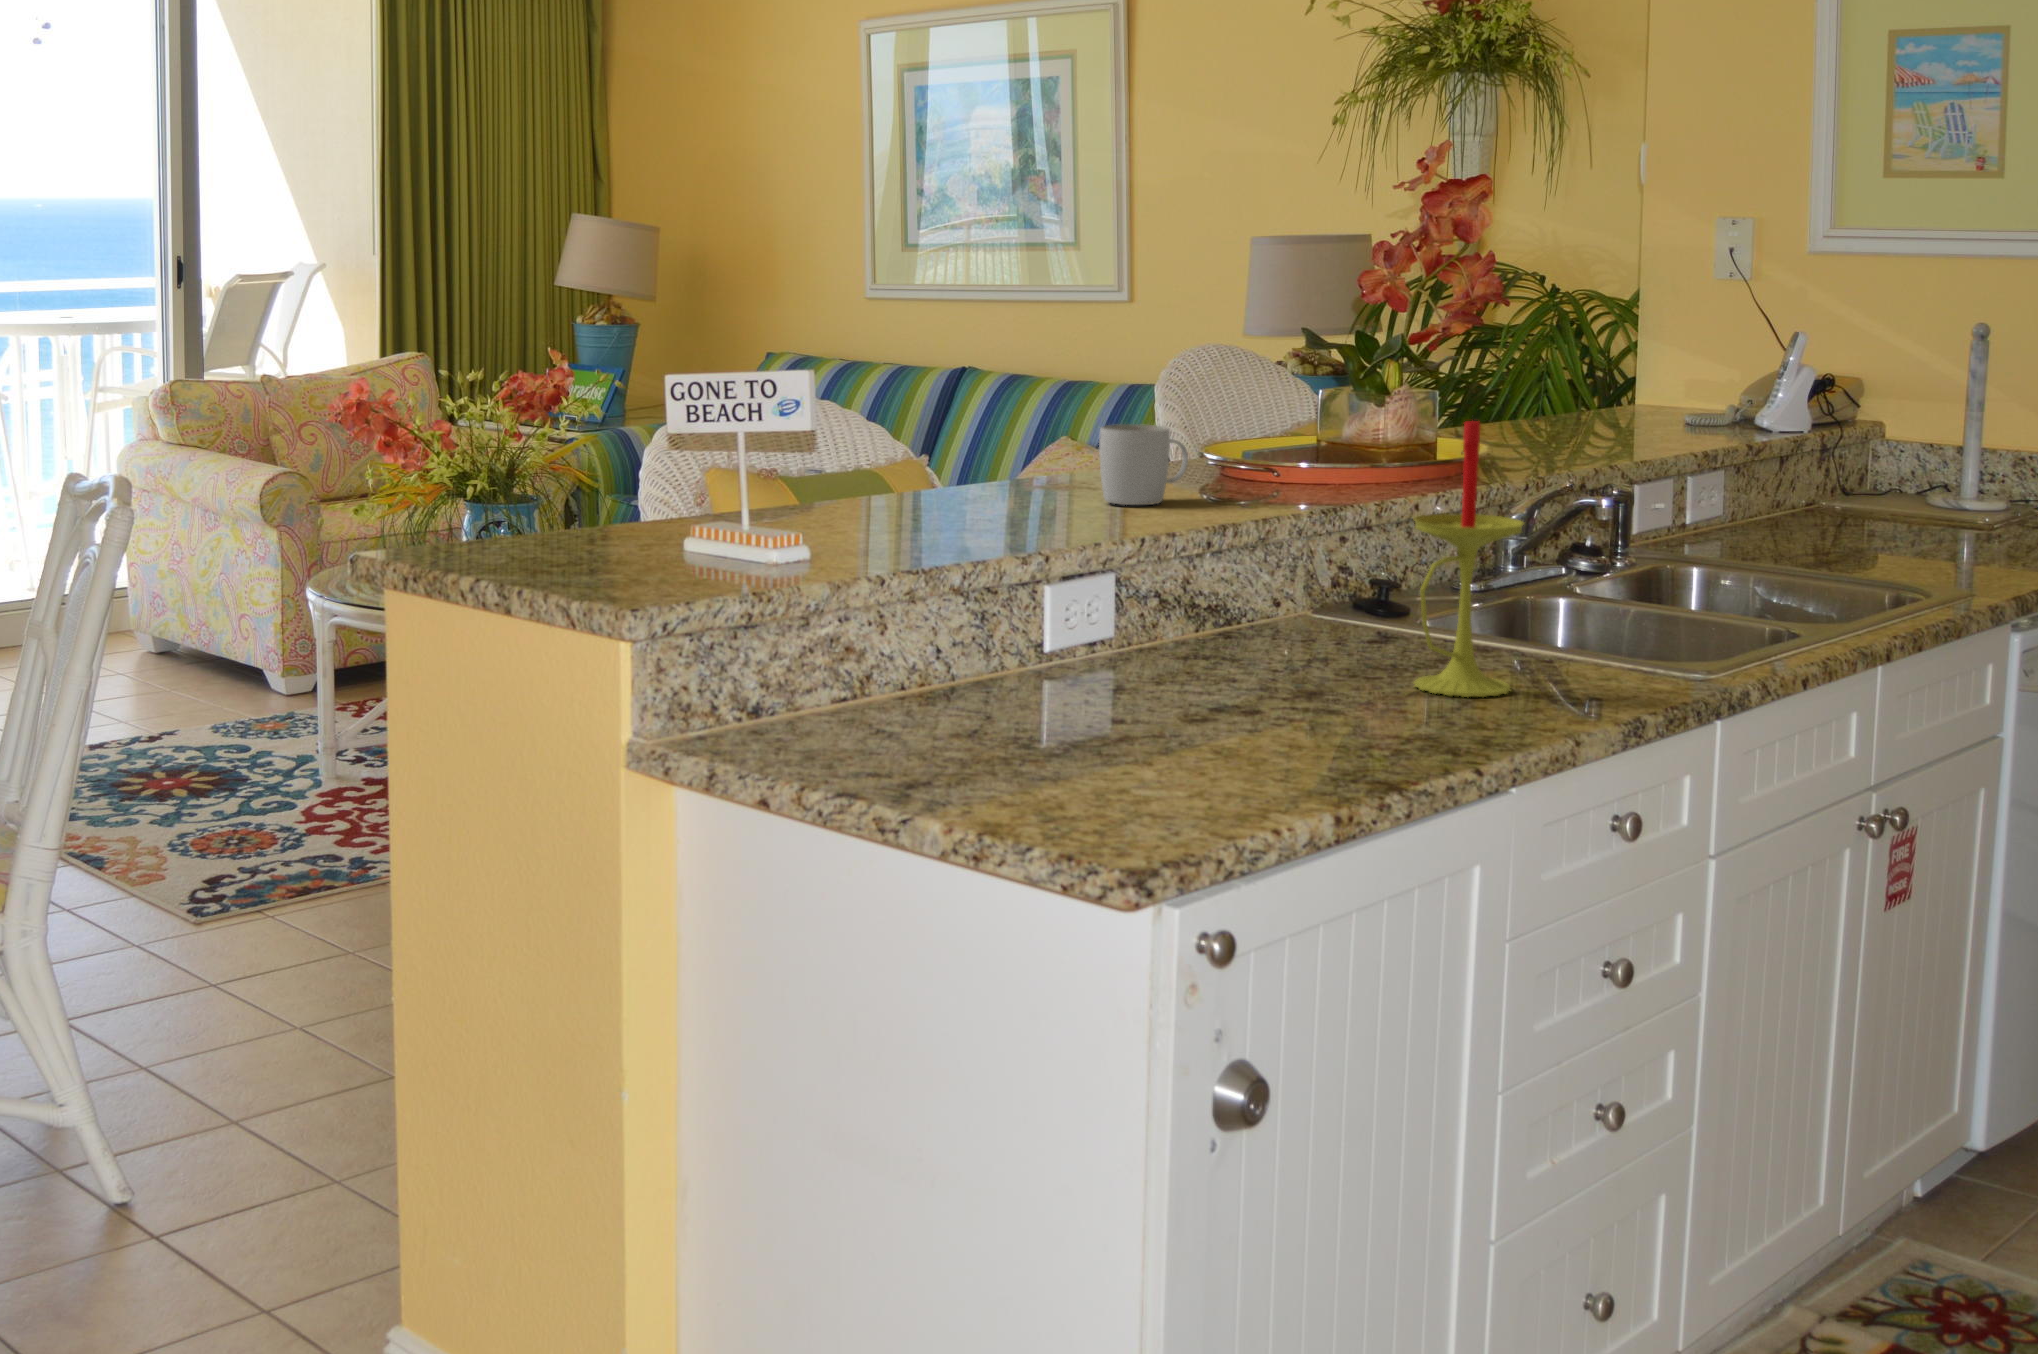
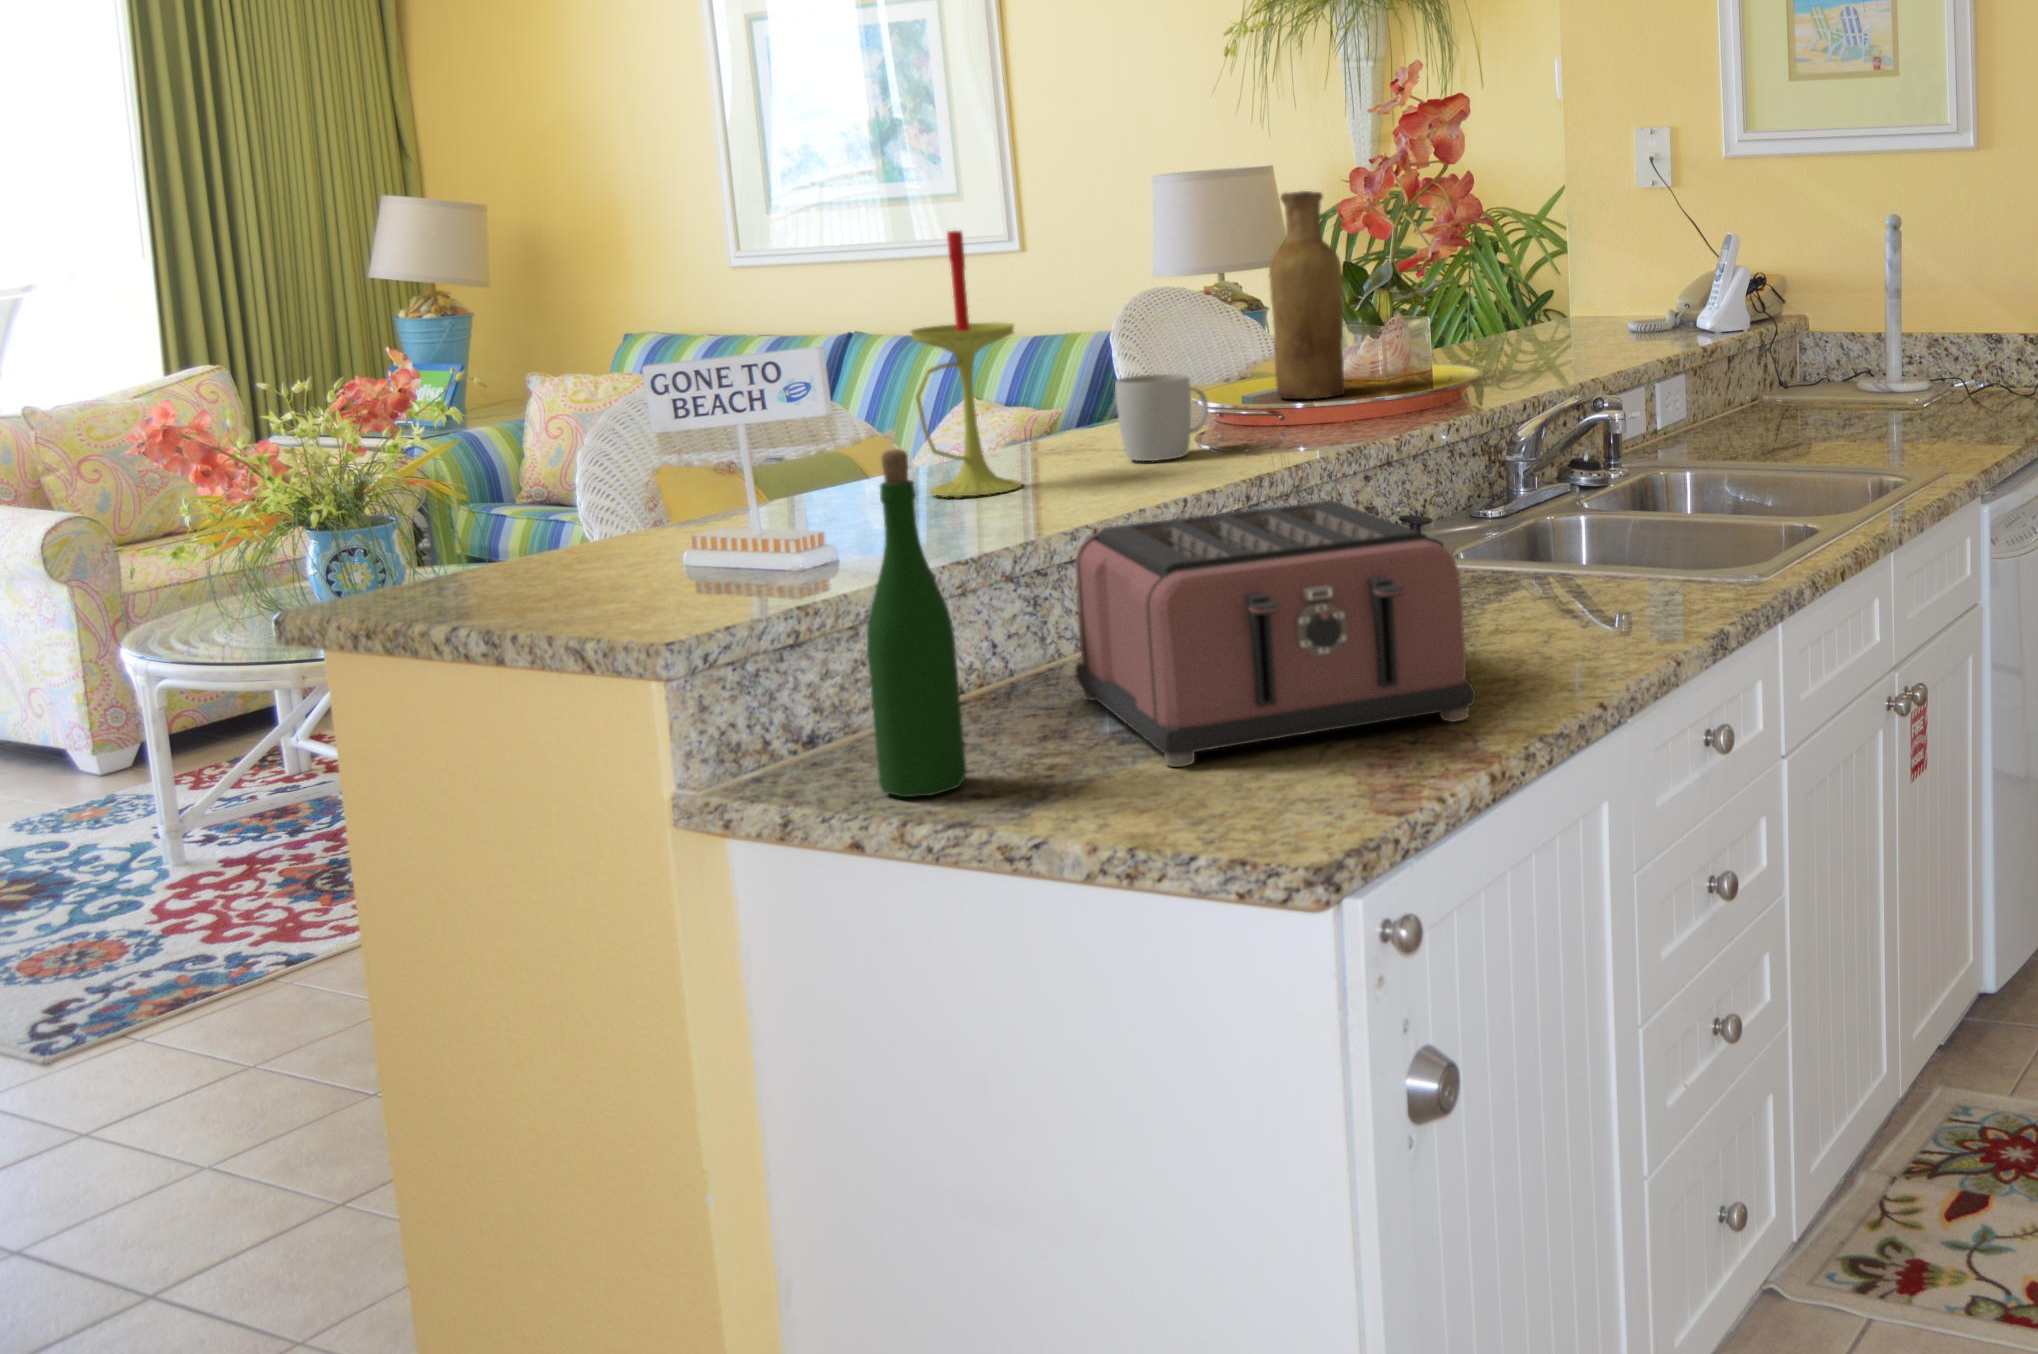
vase: none [1278,261,1353,464] -> present [1269,191,1345,399]
candle: present [1414,421,1524,697] -> present [910,231,1022,497]
wine bottle: none [797,462,874,767] -> present [867,449,966,797]
toaster: none [998,553,1349,774] -> present [1075,501,1476,767]

